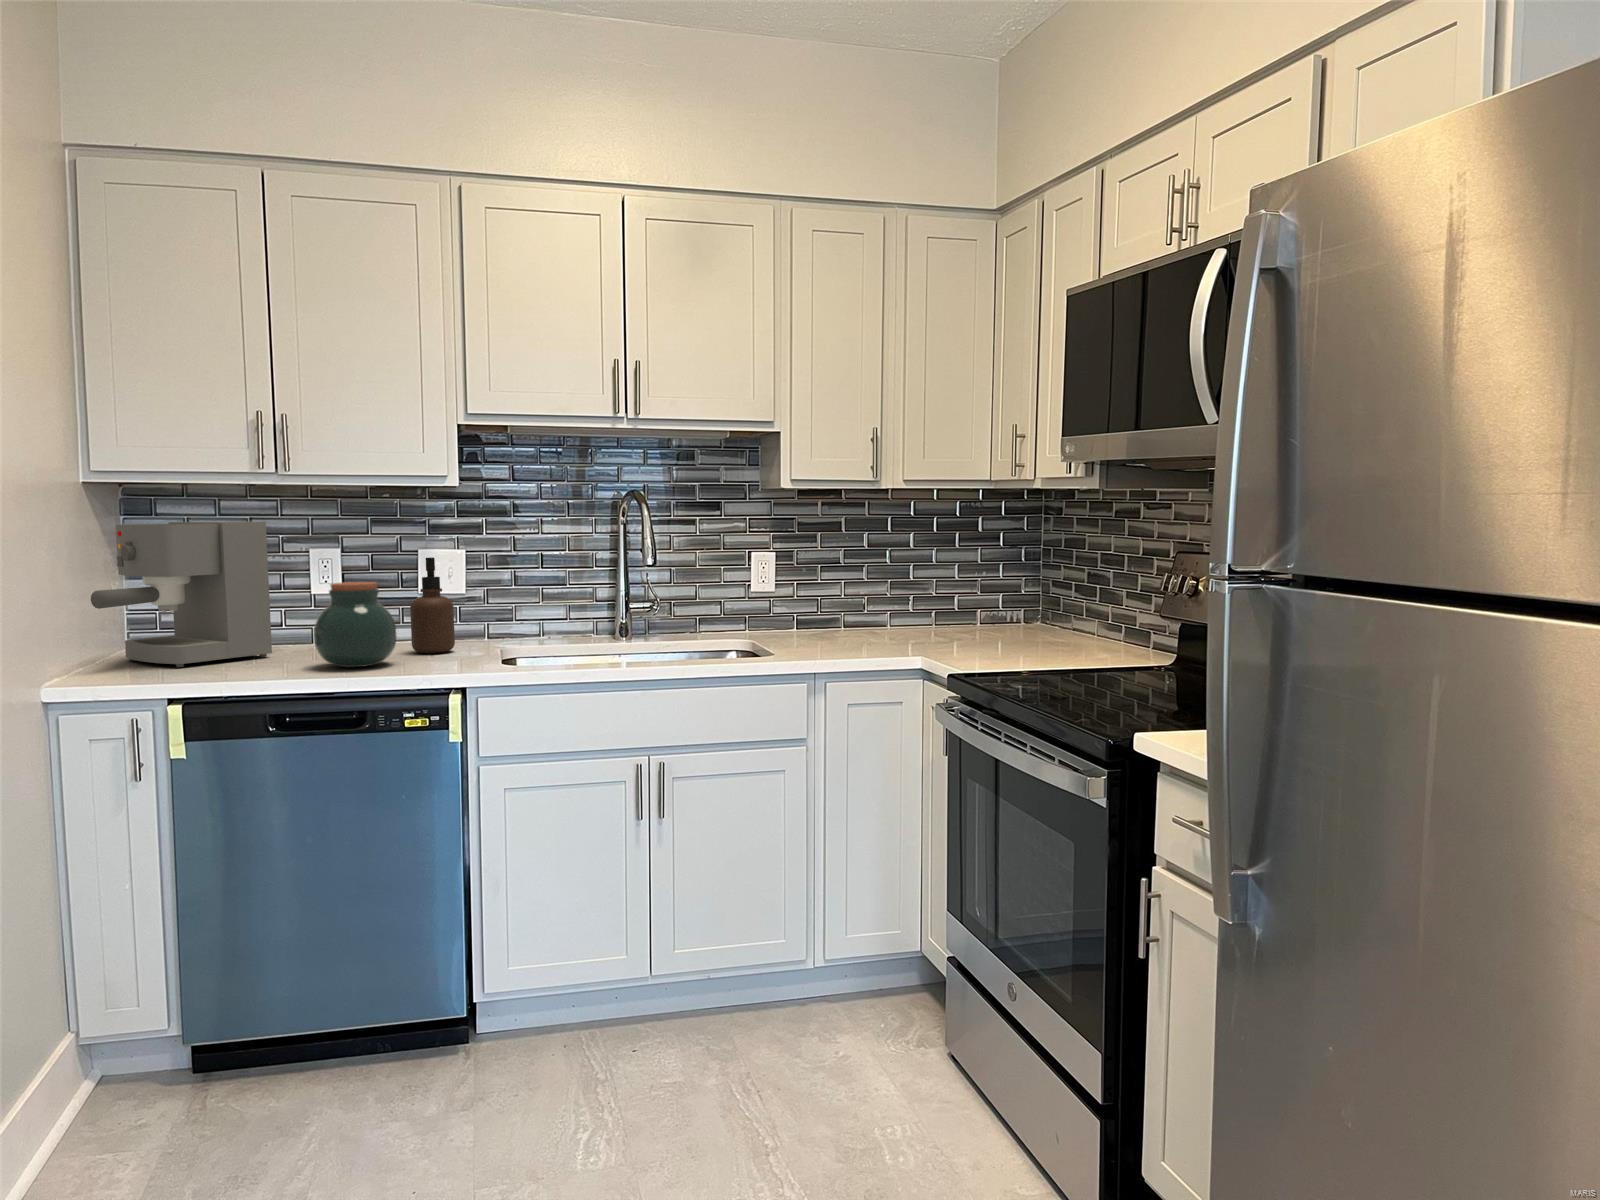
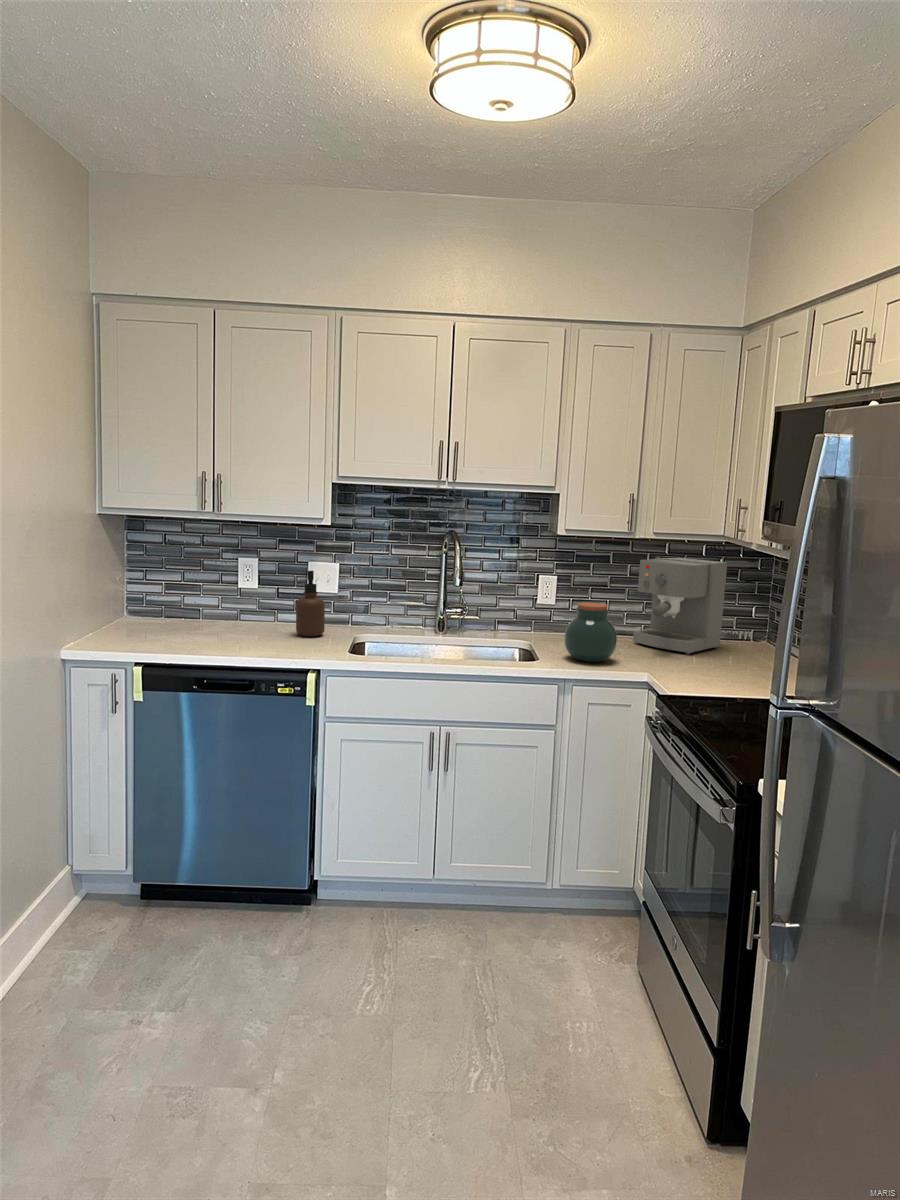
coffee maker: present [91,522,272,667] -> present [633,557,727,654]
jar: present [314,582,397,667] -> present [564,602,617,662]

